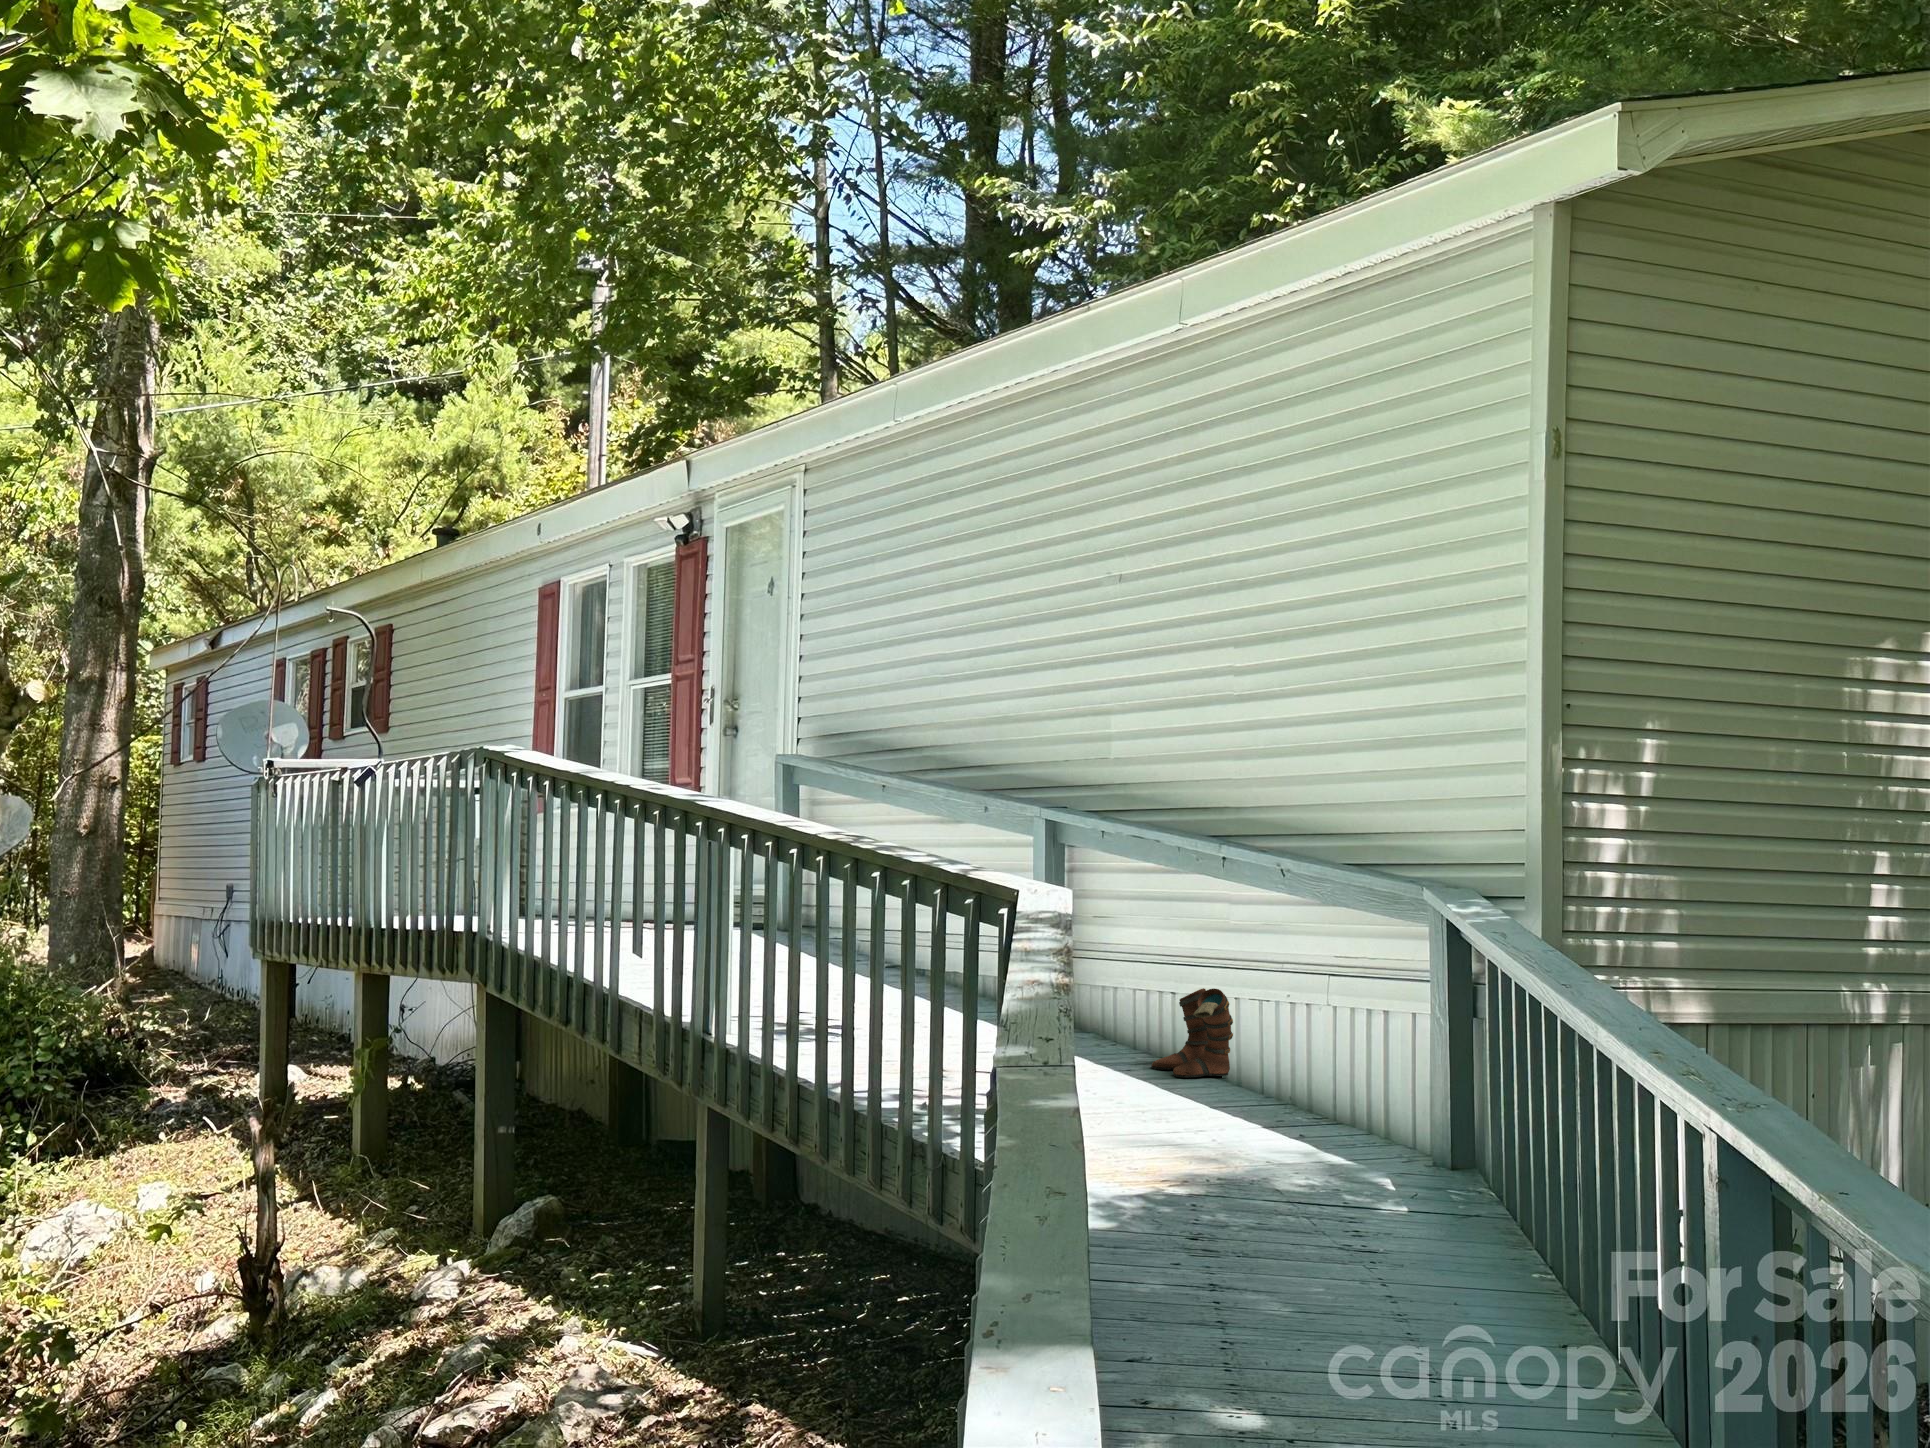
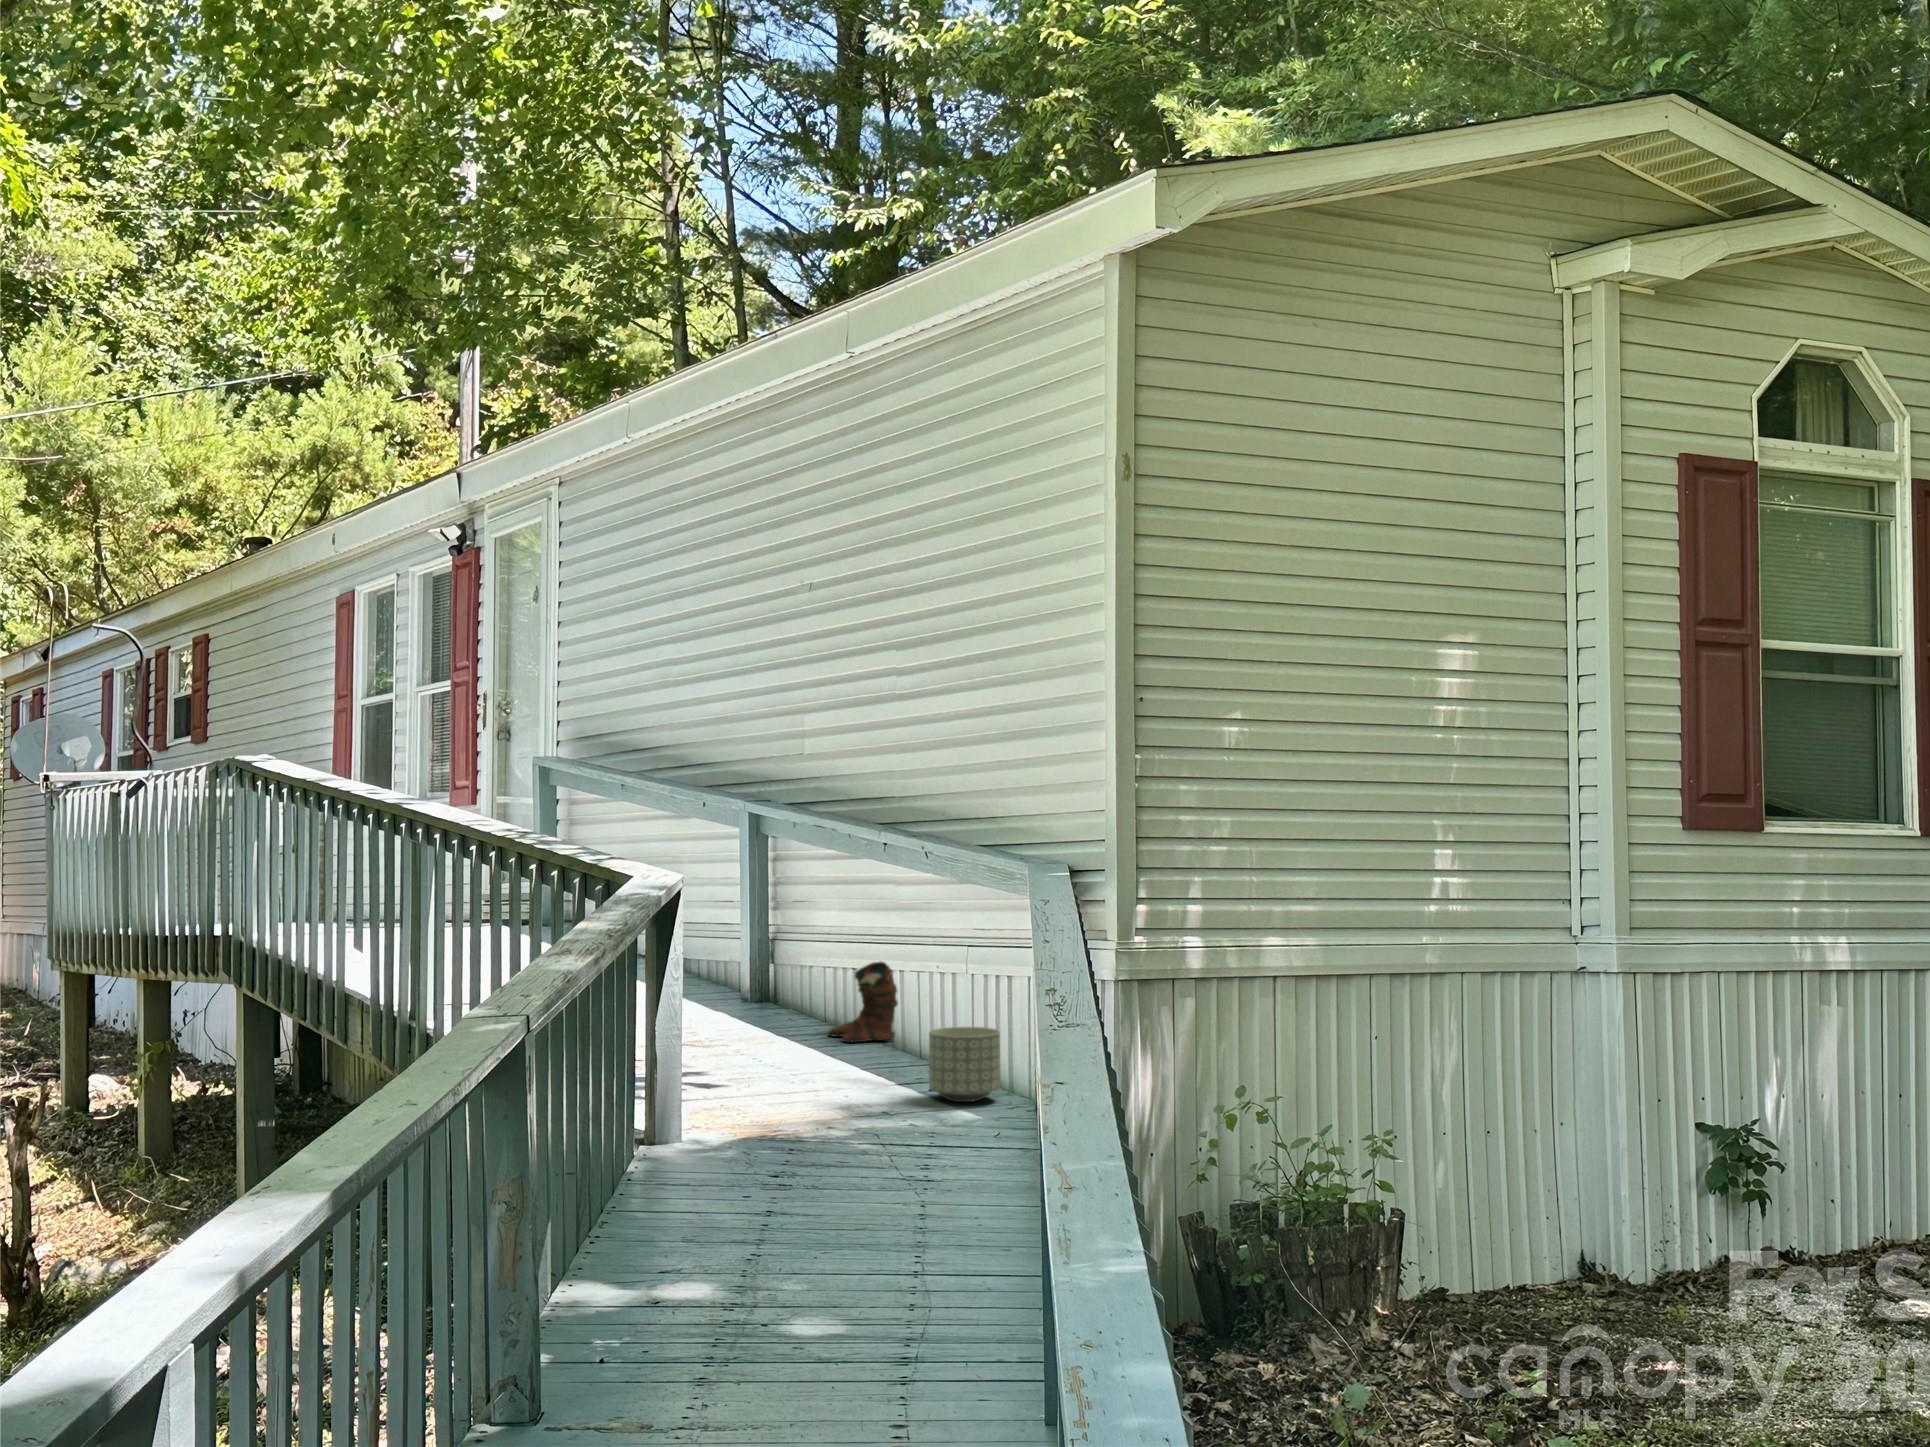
planter: none [1331,1072,1415,1160] -> present [929,1027,1000,1102]

